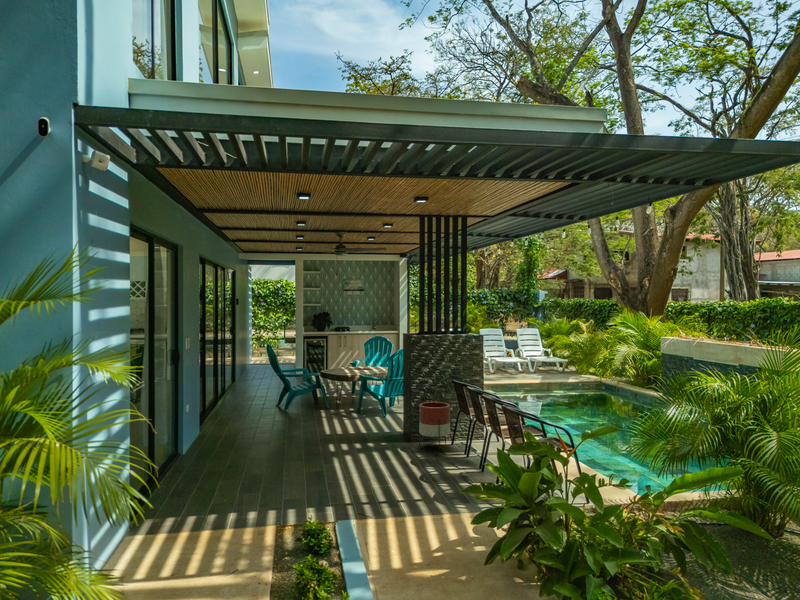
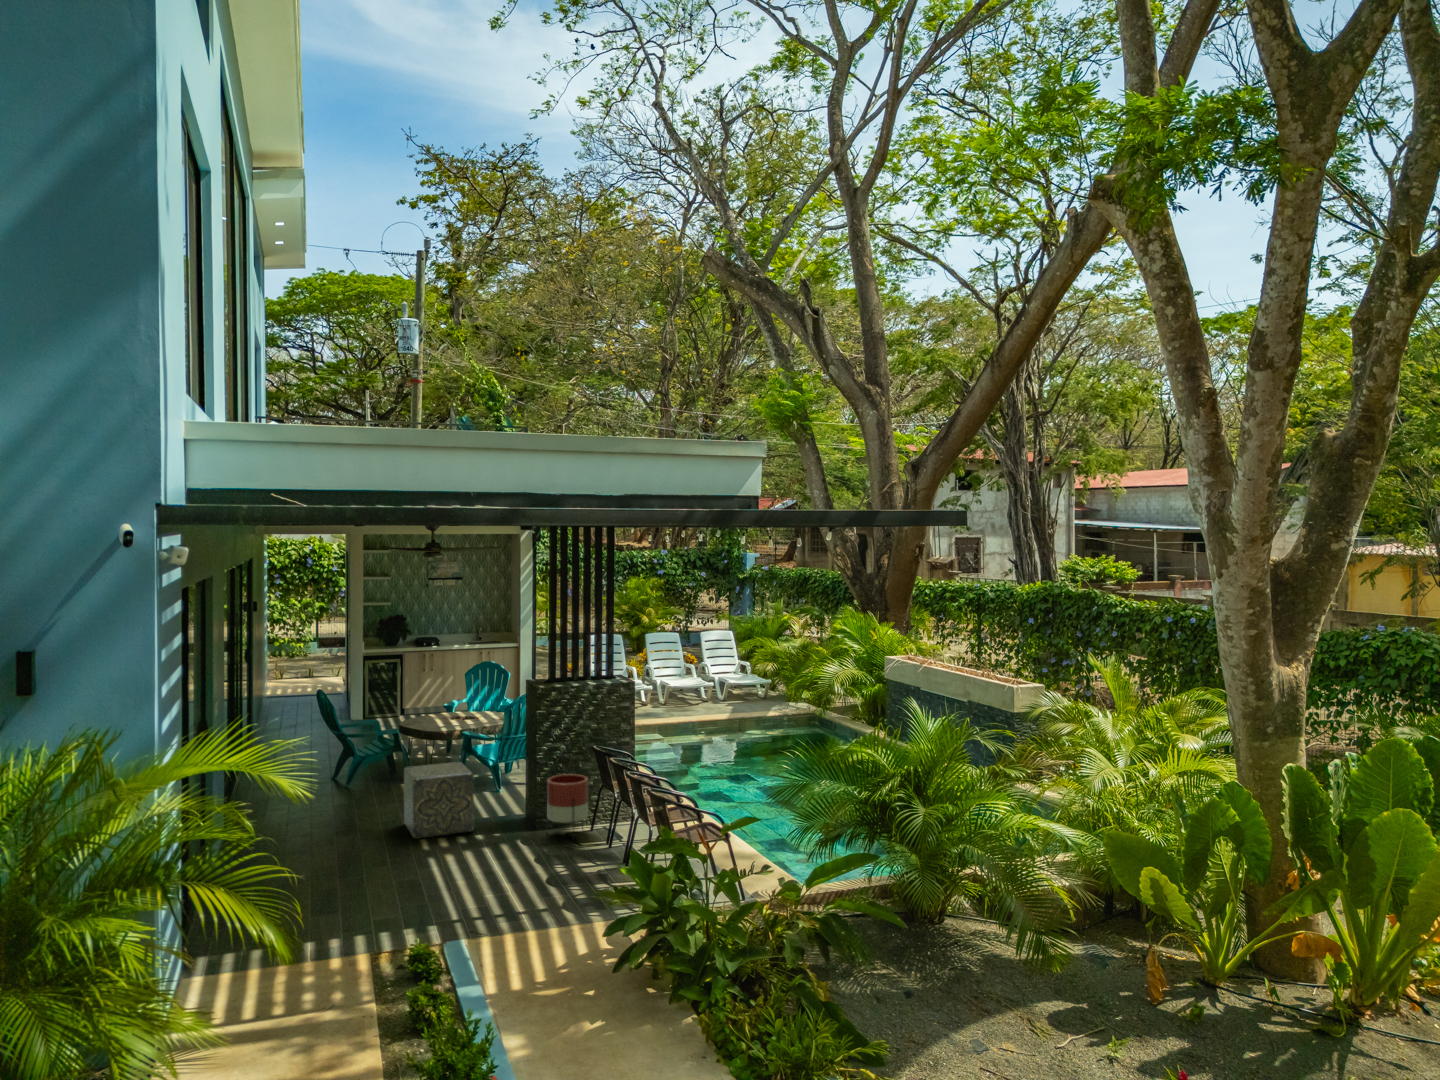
ottoman: none [319,392,367,443] -> present [404,762,474,839]

